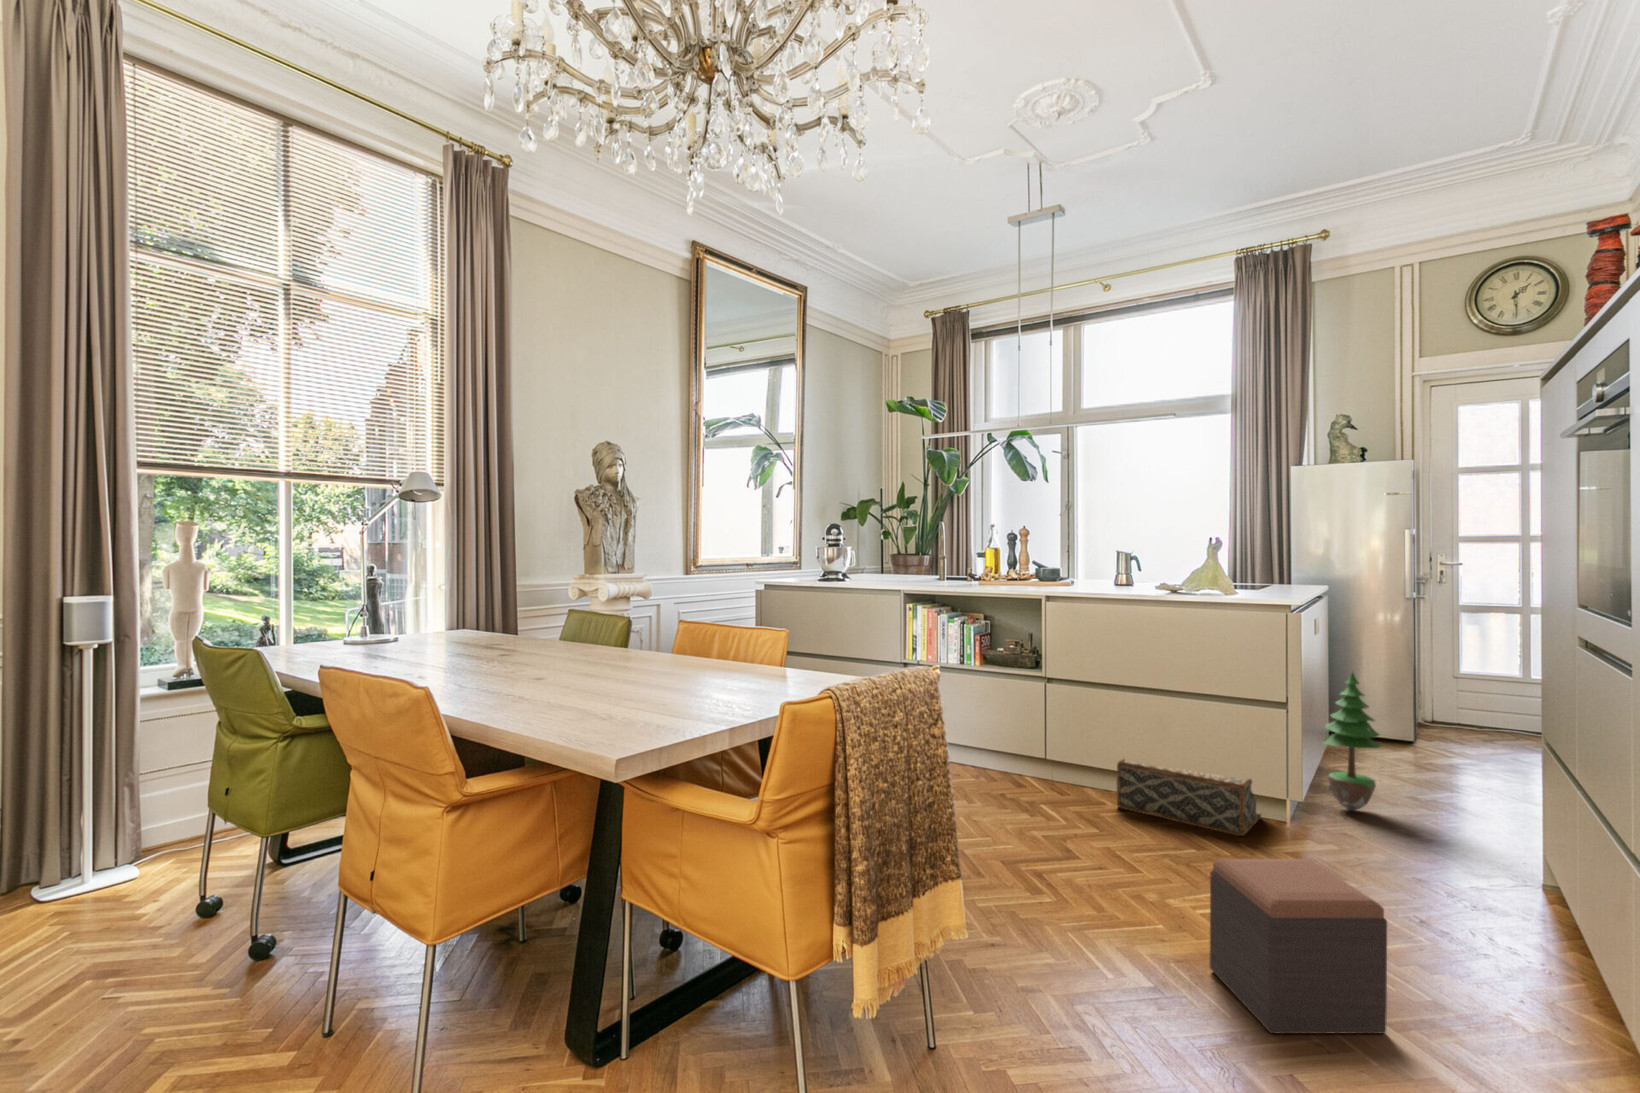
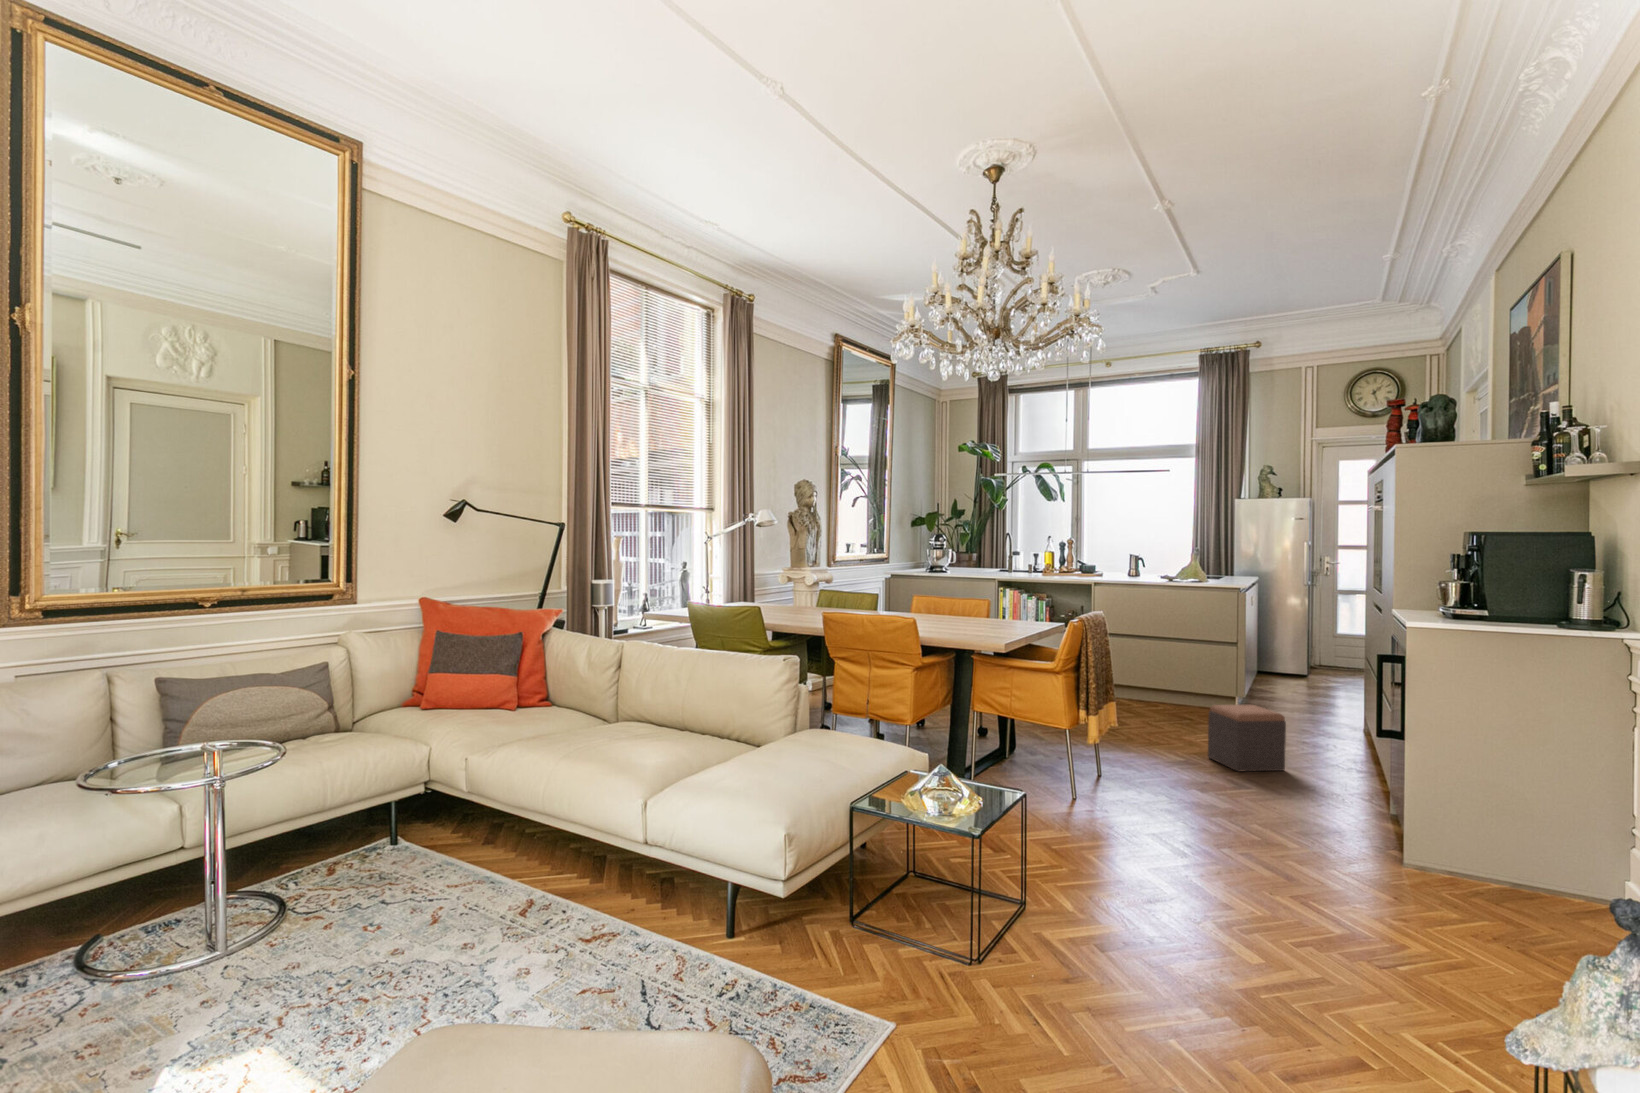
potted tree: present [1323,673,1381,811] -> none [1255,627,1288,708]
woven basket: present [1117,759,1261,836] -> none [1139,676,1222,718]

